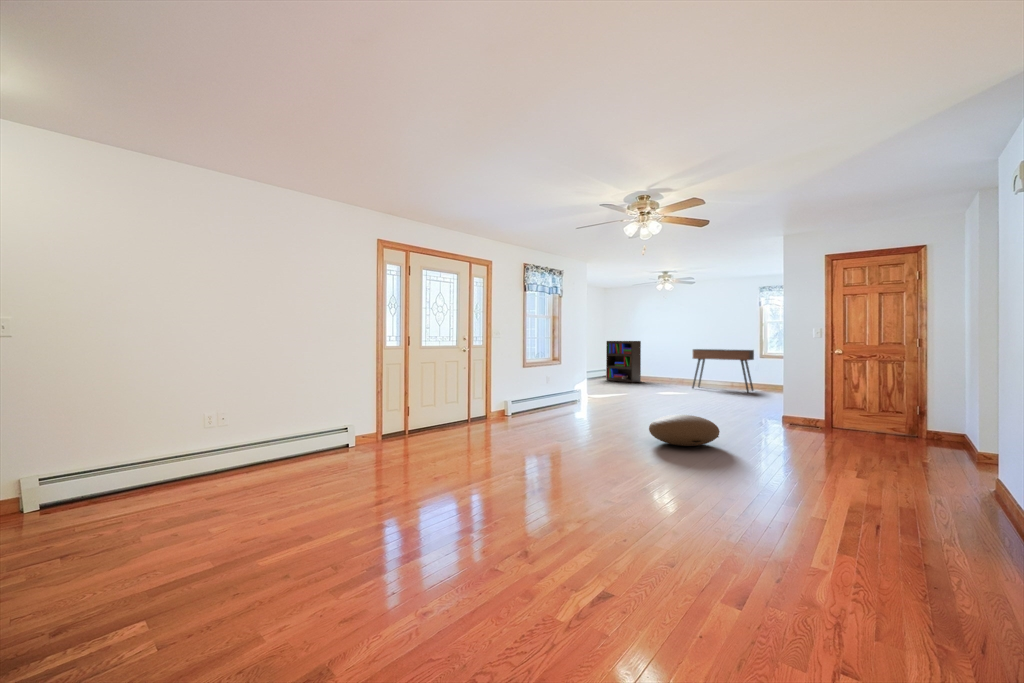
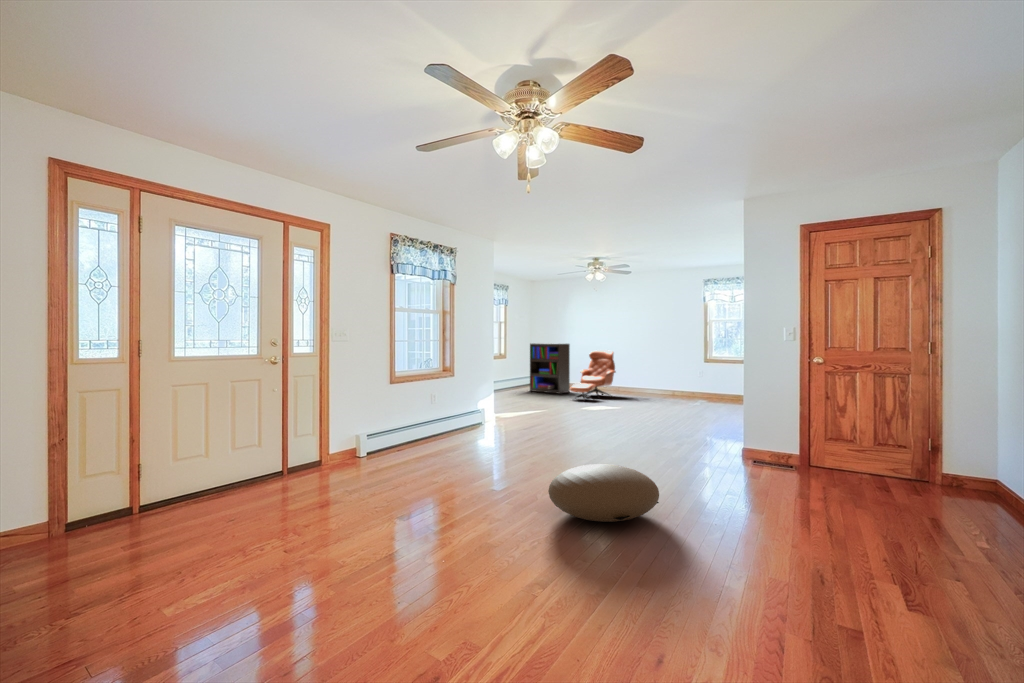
lounge chair: none [643,346,681,388] -> present [570,350,616,398]
console table: present [692,349,754,392] -> none [628,354,699,407]

